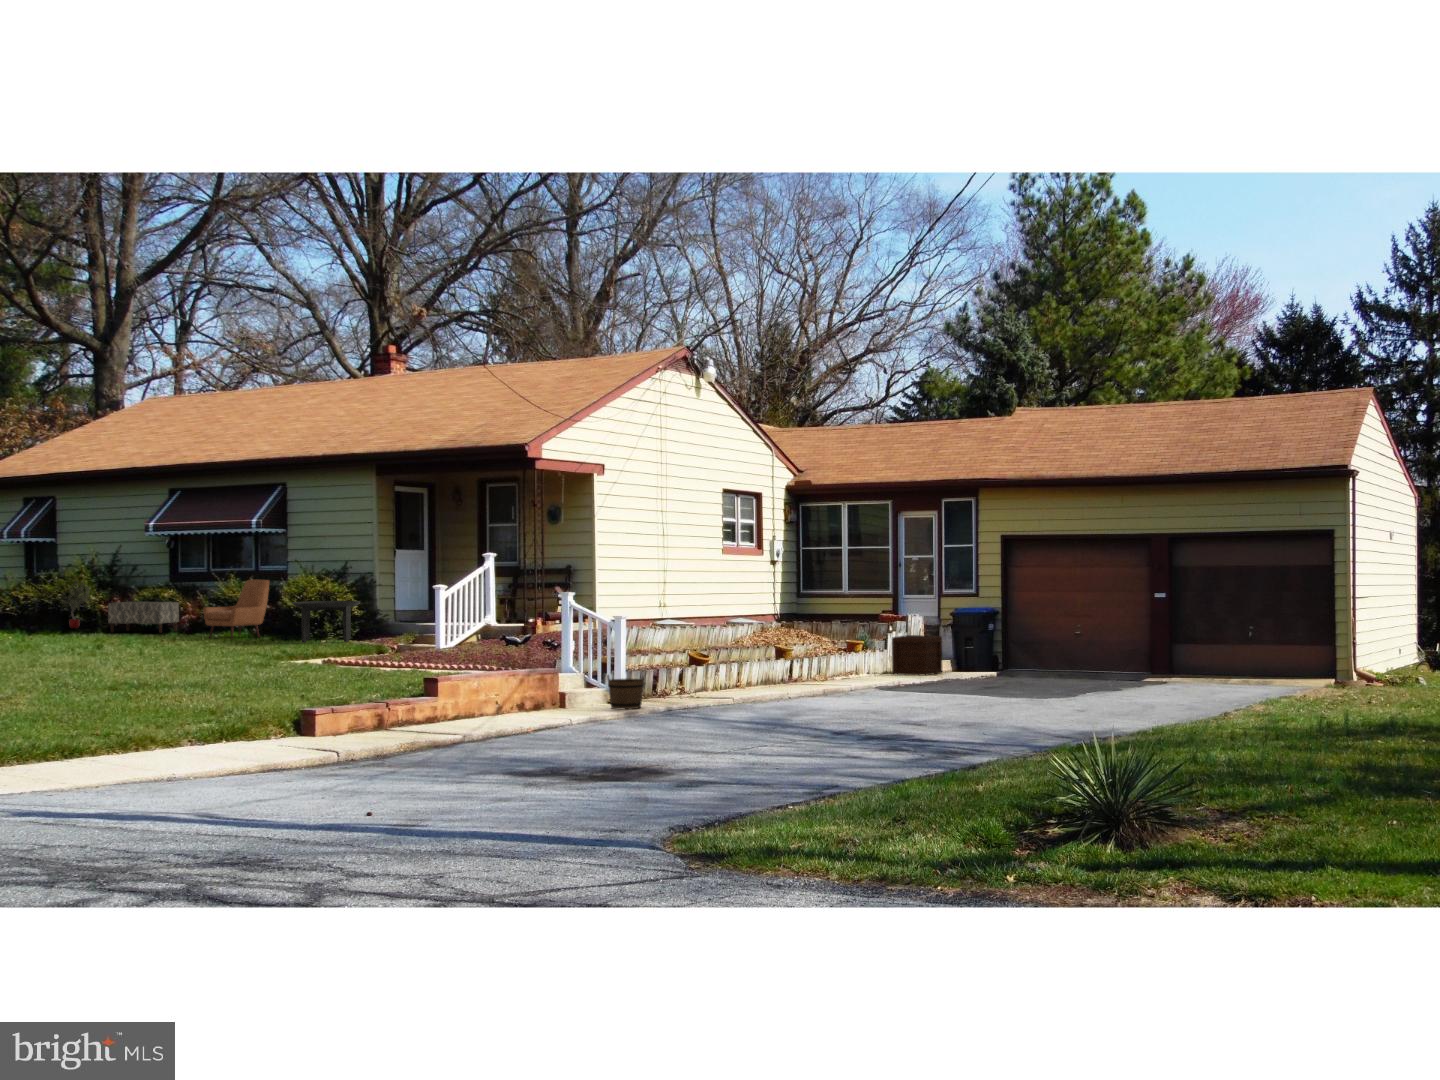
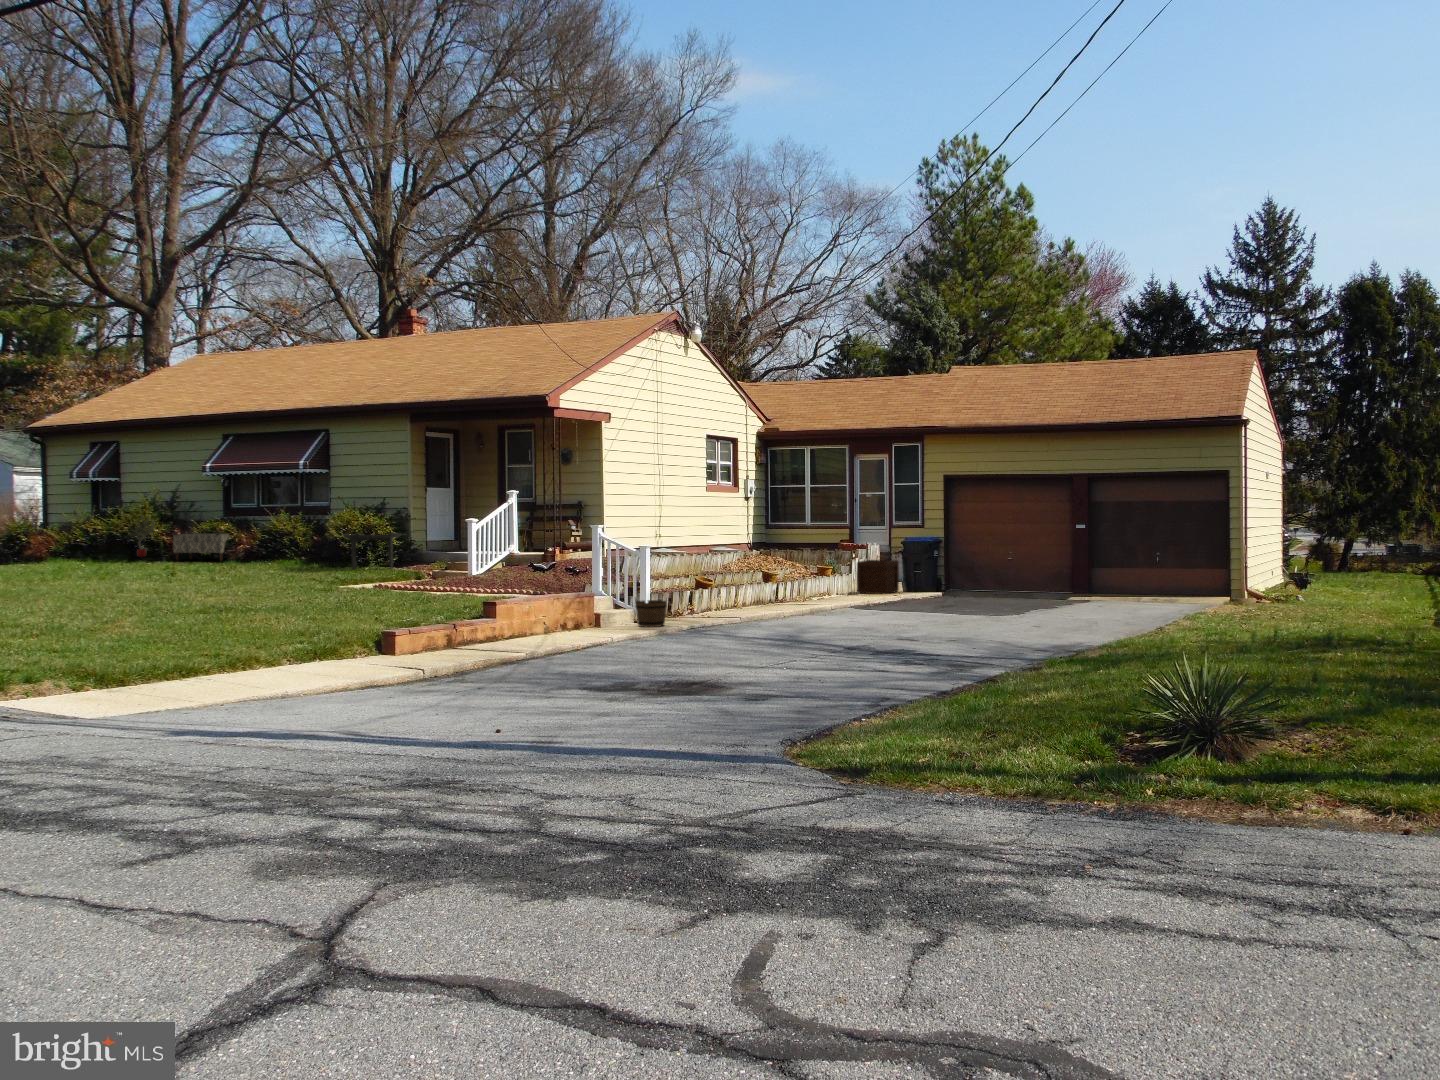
chair: present [203,580,269,639] -> none [261,514,319,567]

